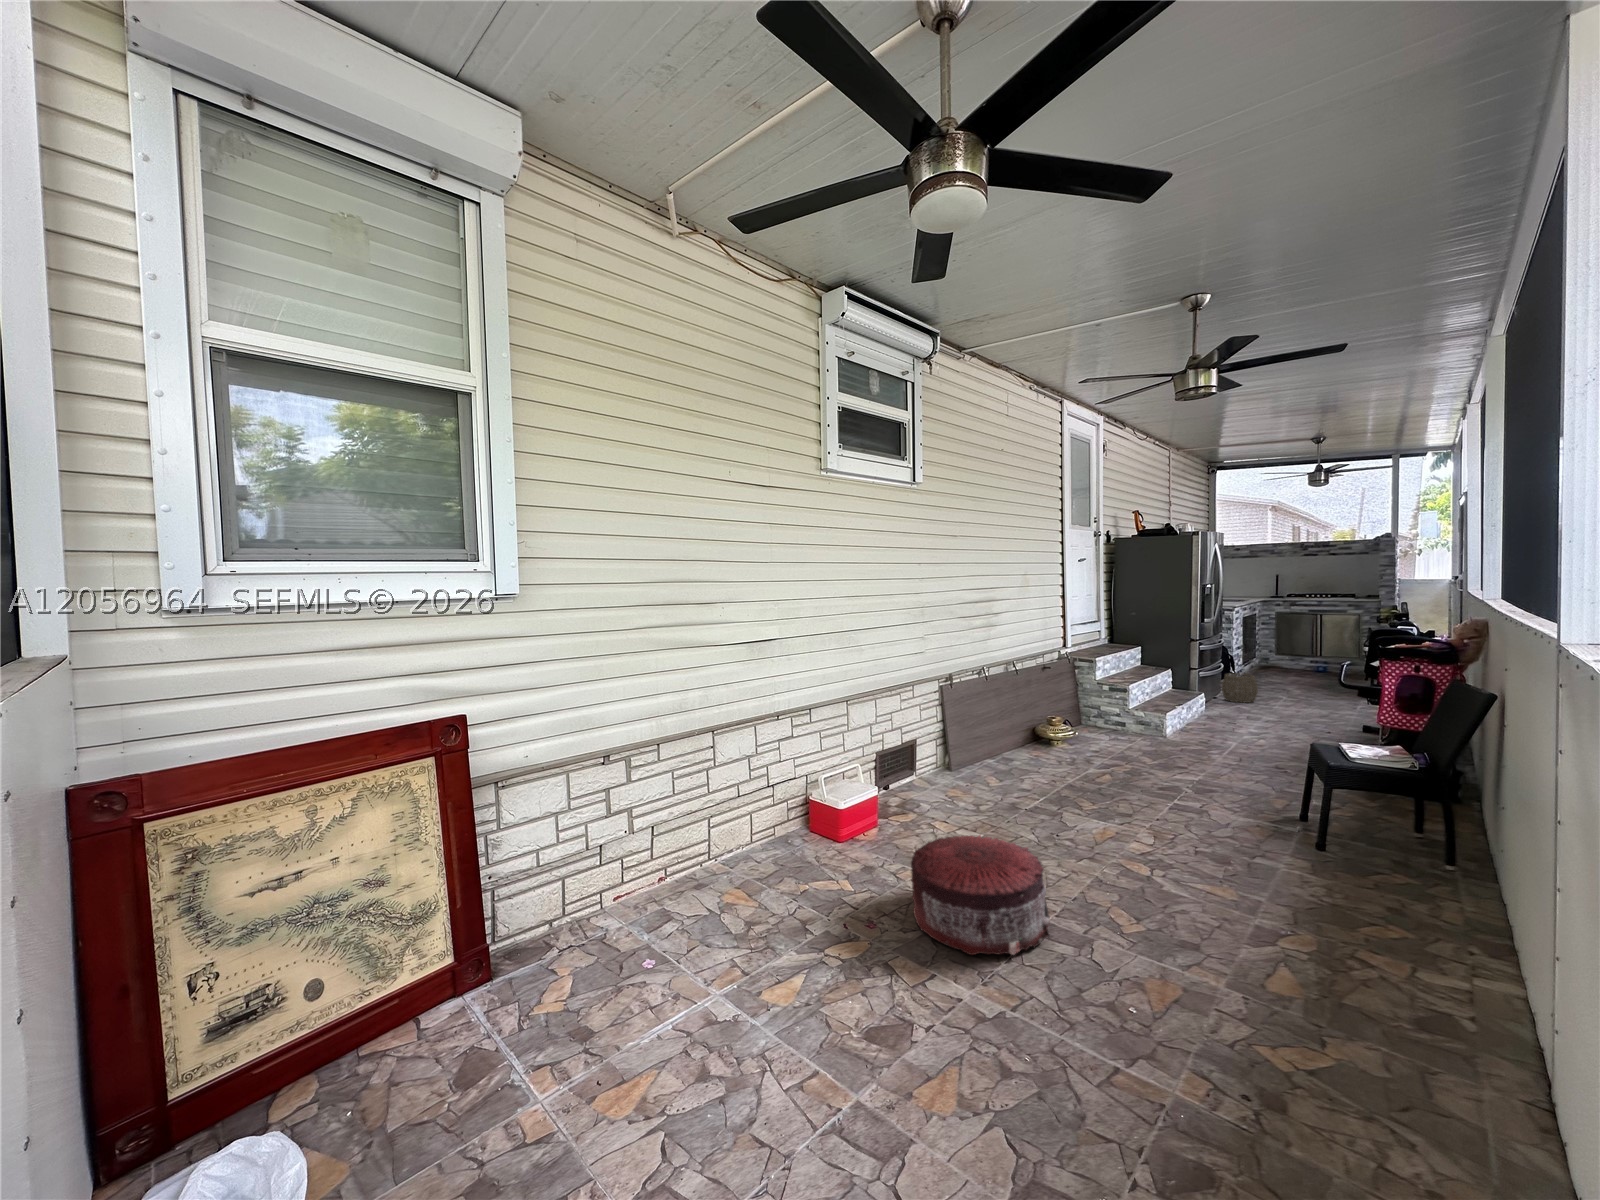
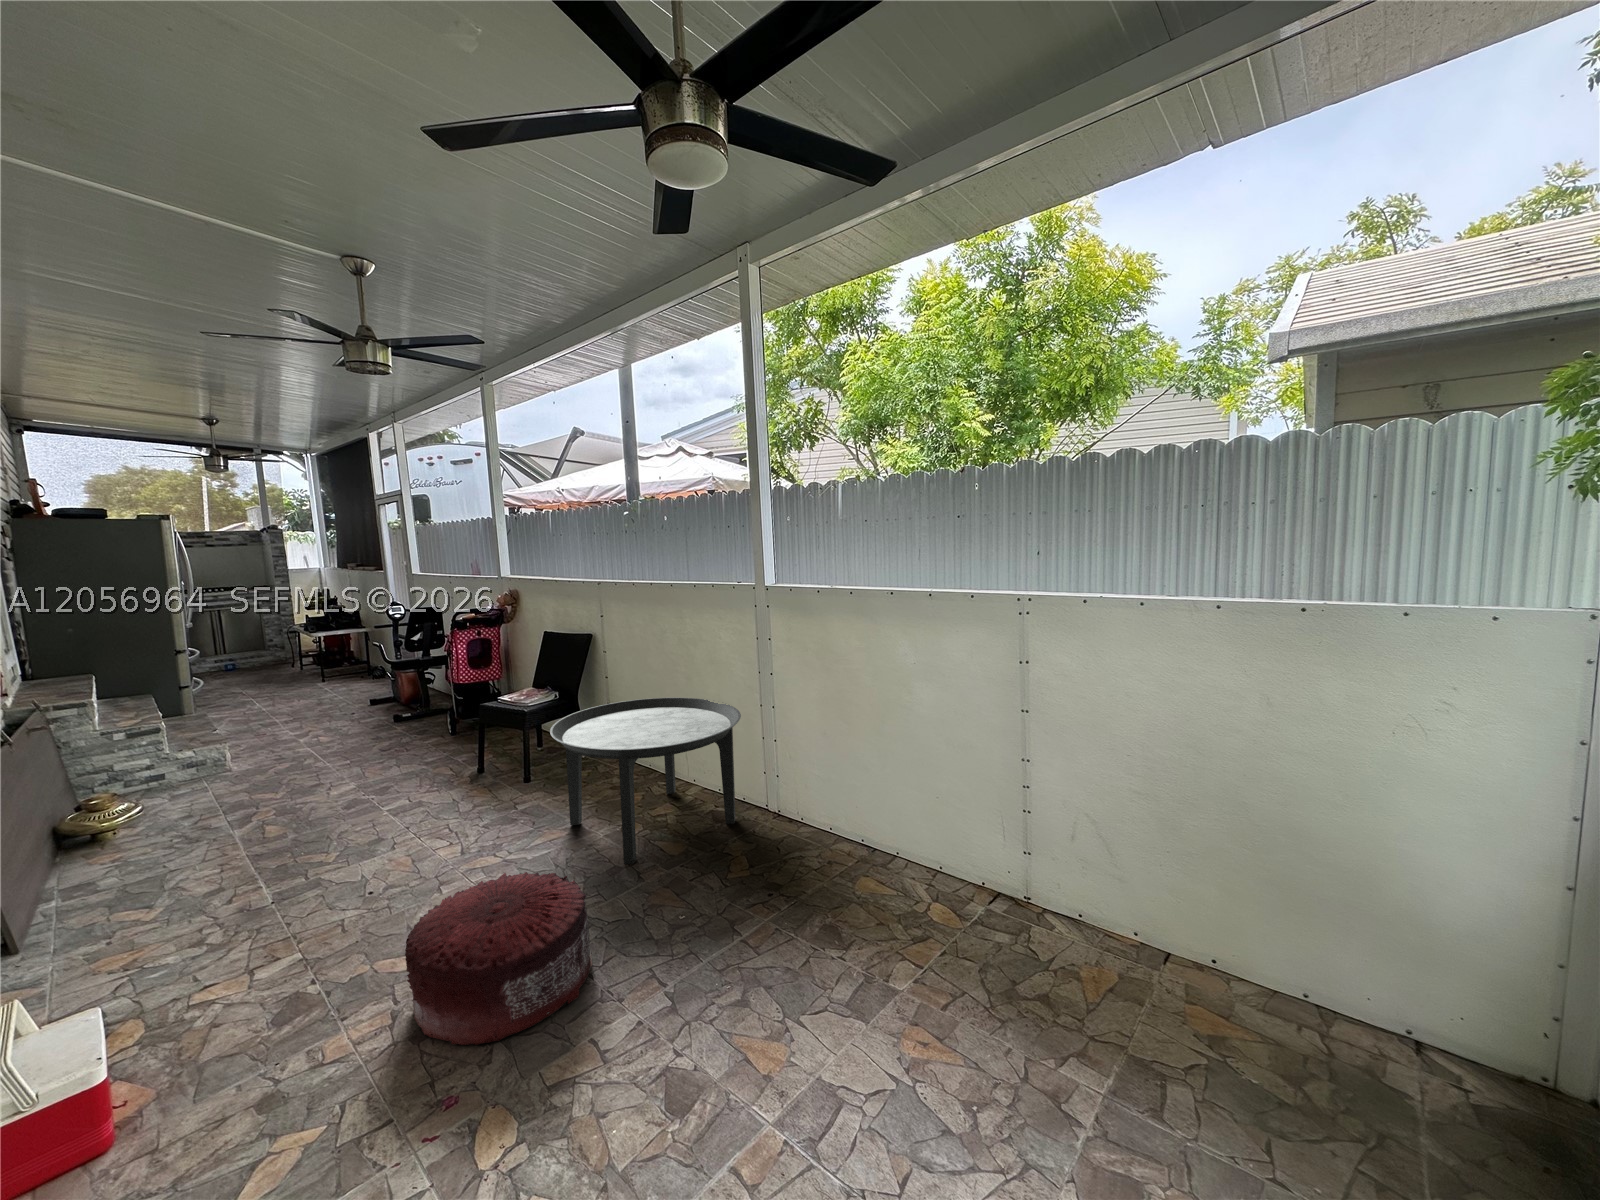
woven basket: present [1222,673,1258,703] -> none [194,684,242,721]
round table: none [1176,768,1522,1038] -> present [550,698,741,864]

